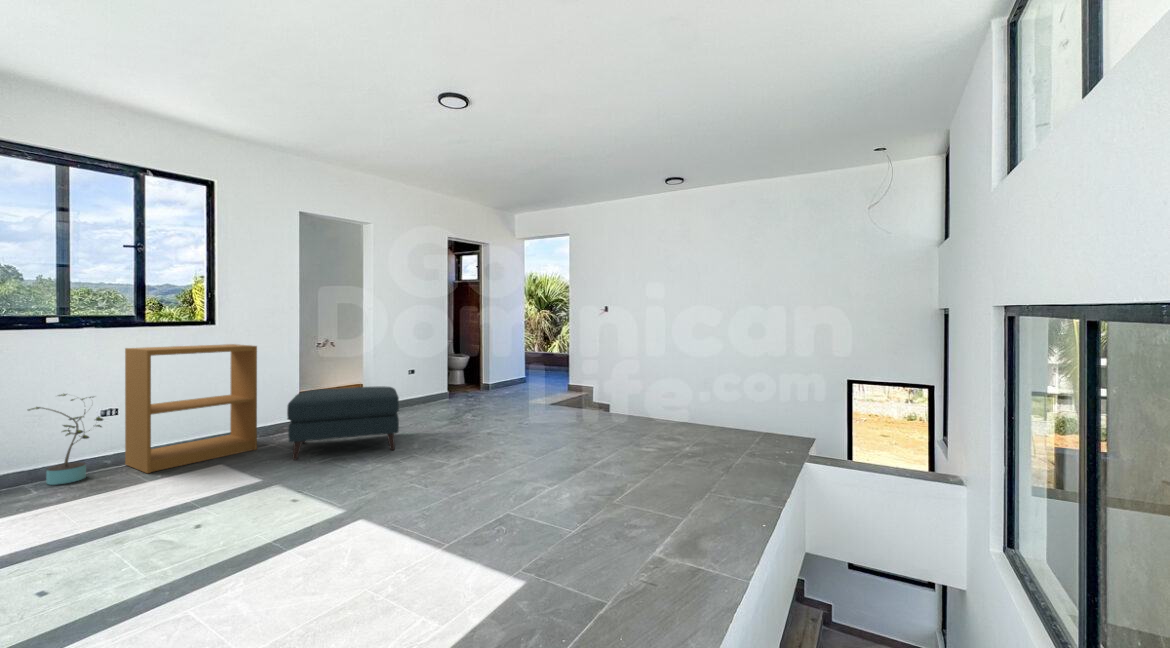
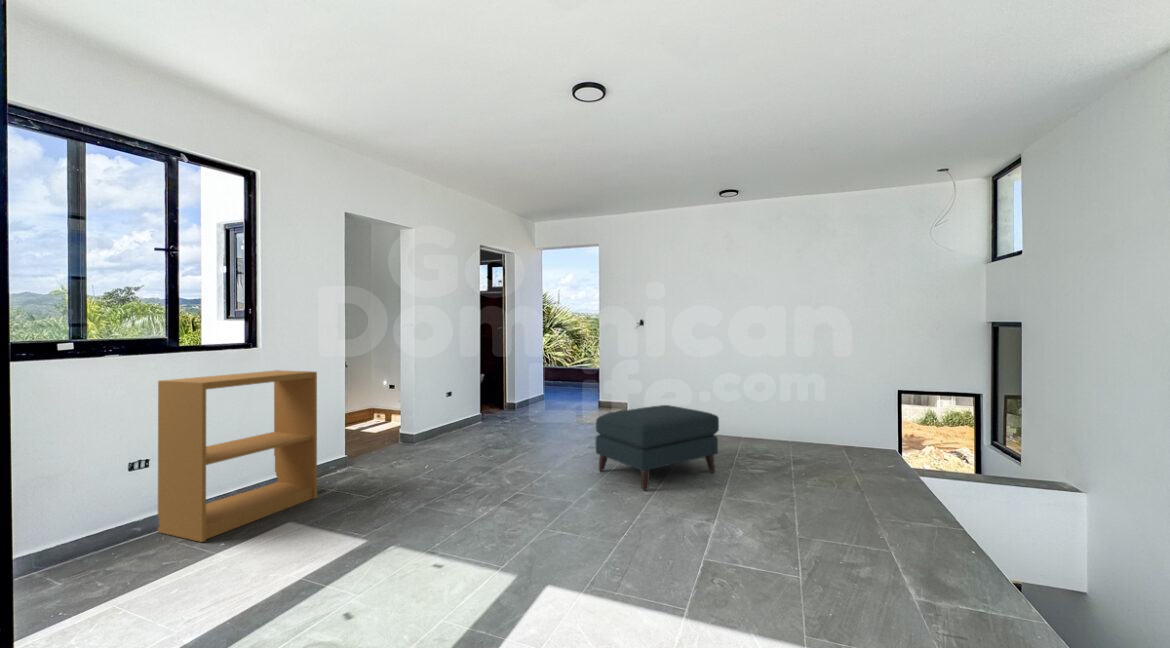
ottoman: present [287,386,399,460] -> present [596,405,719,490]
potted plant: present [28,394,103,485] -> none [40,445,143,571]

